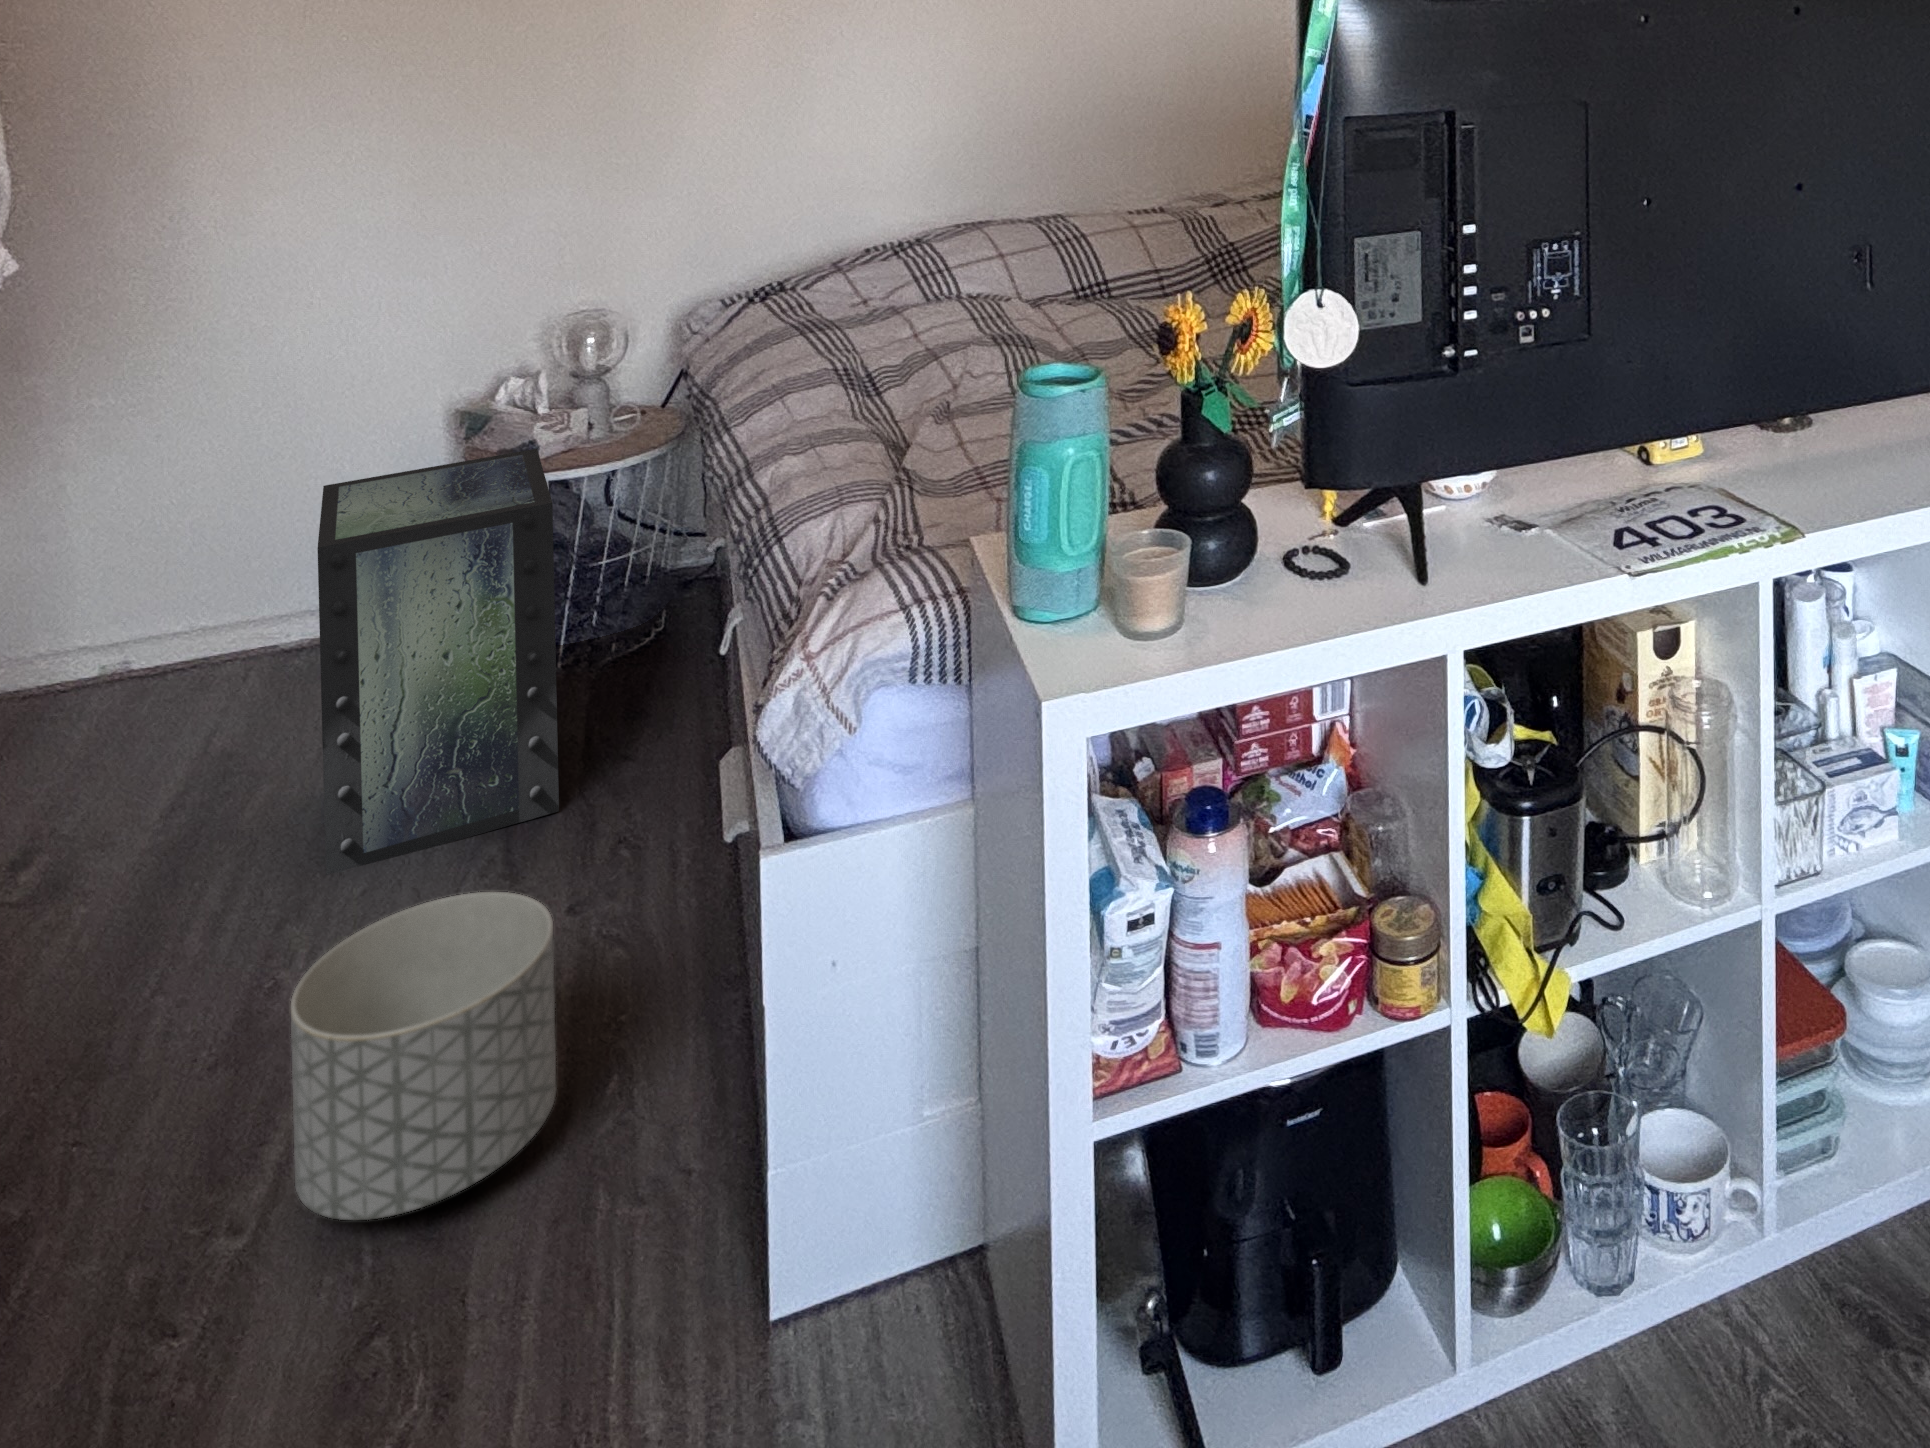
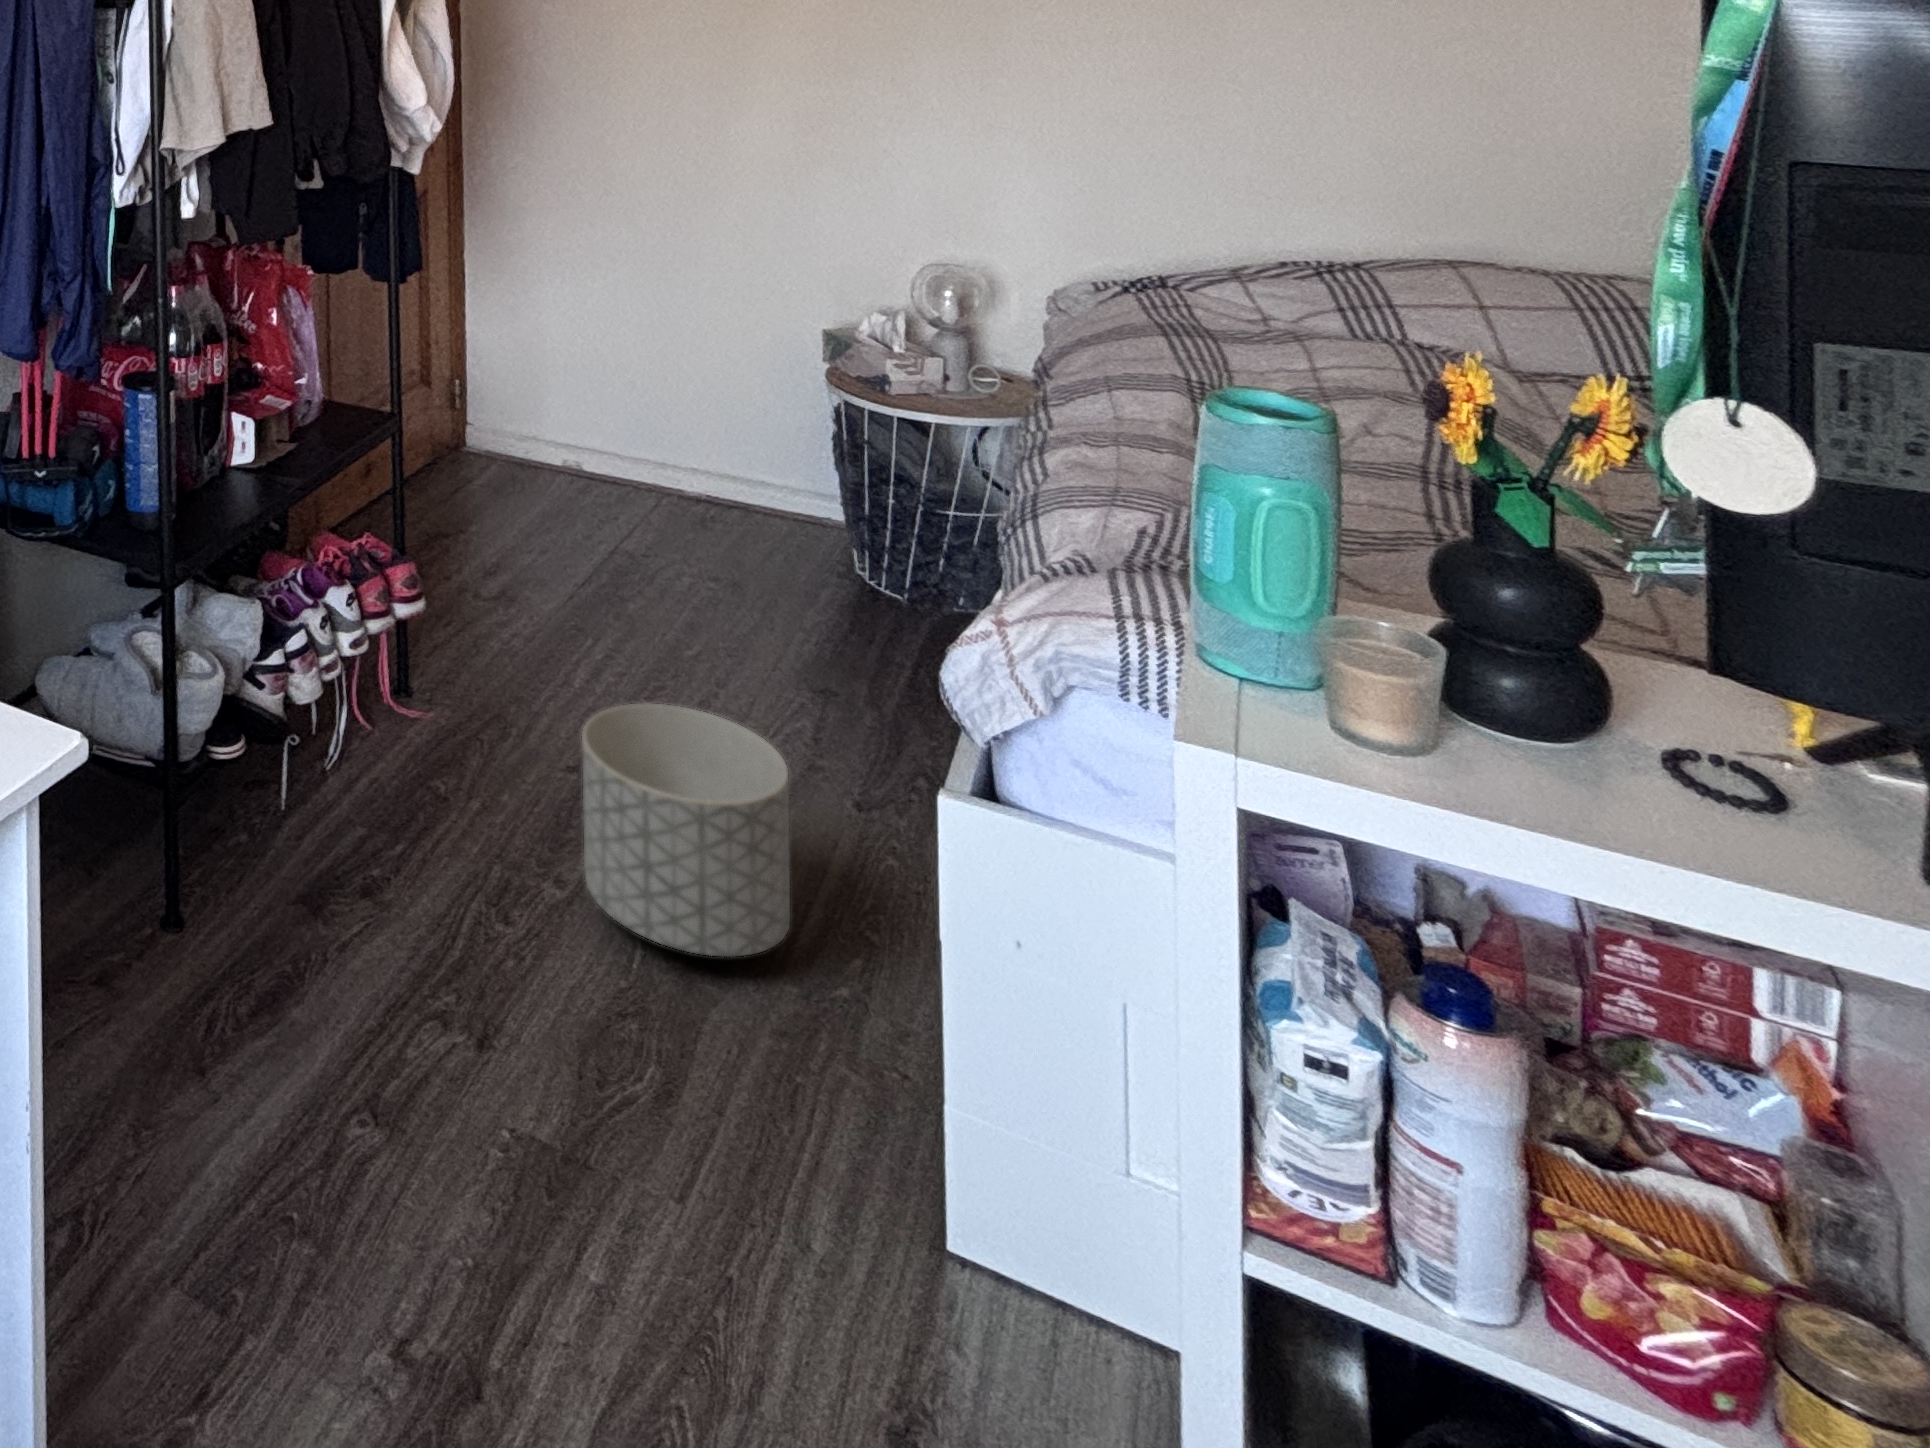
storage box: present [318,449,559,875] -> none [661,354,866,716]

